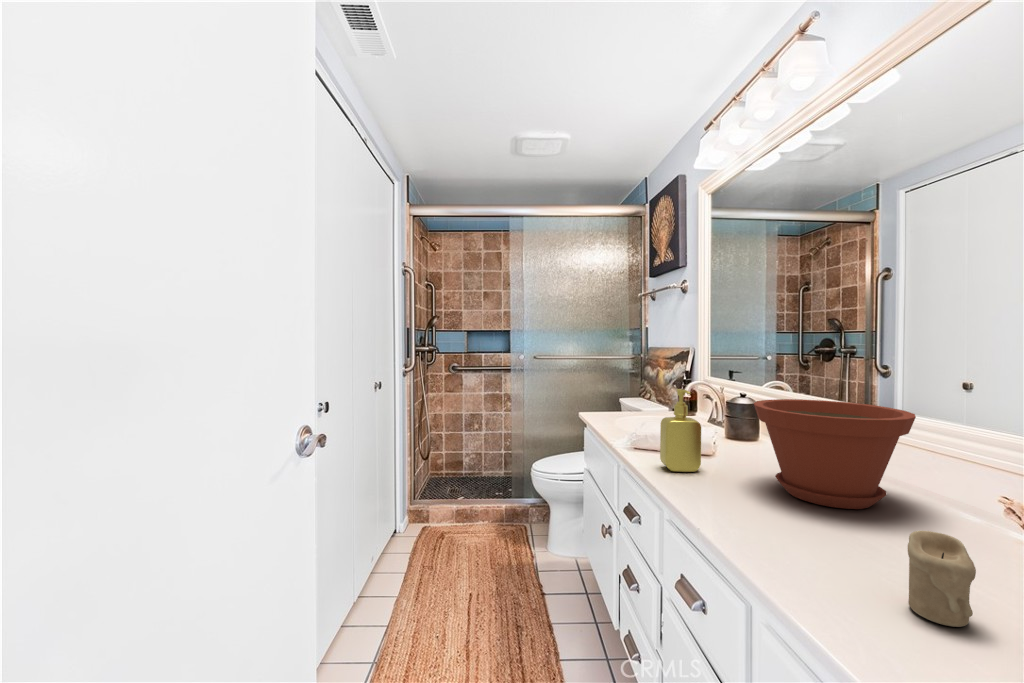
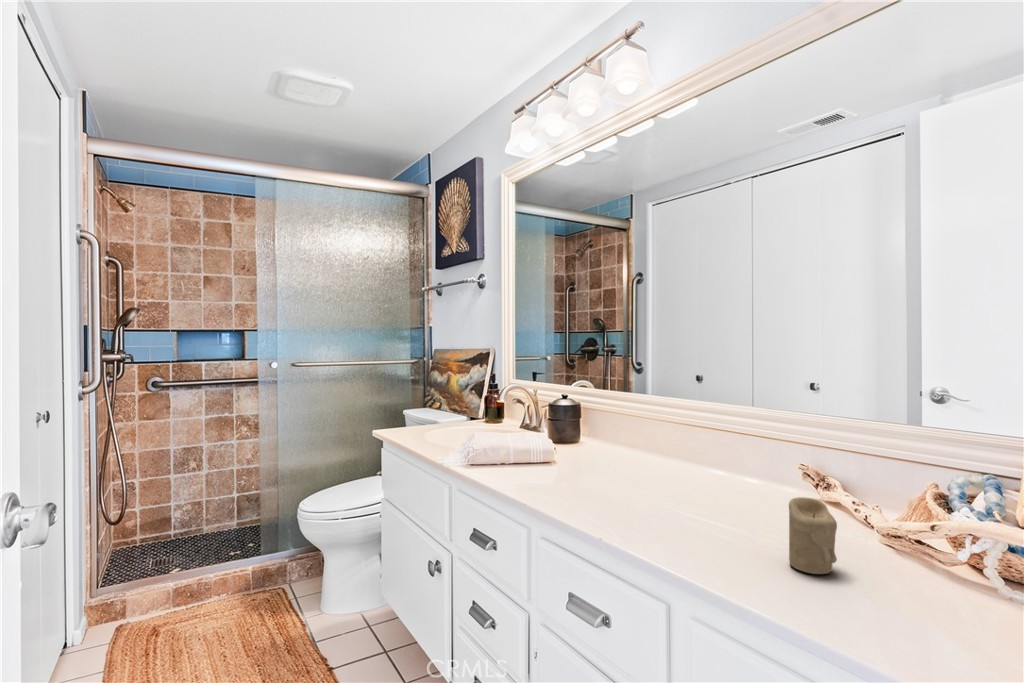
soap dispenser: present [660,389,701,472] -> none [509,392,552,483]
plant pot: present [754,399,916,509] -> none [606,395,736,494]

